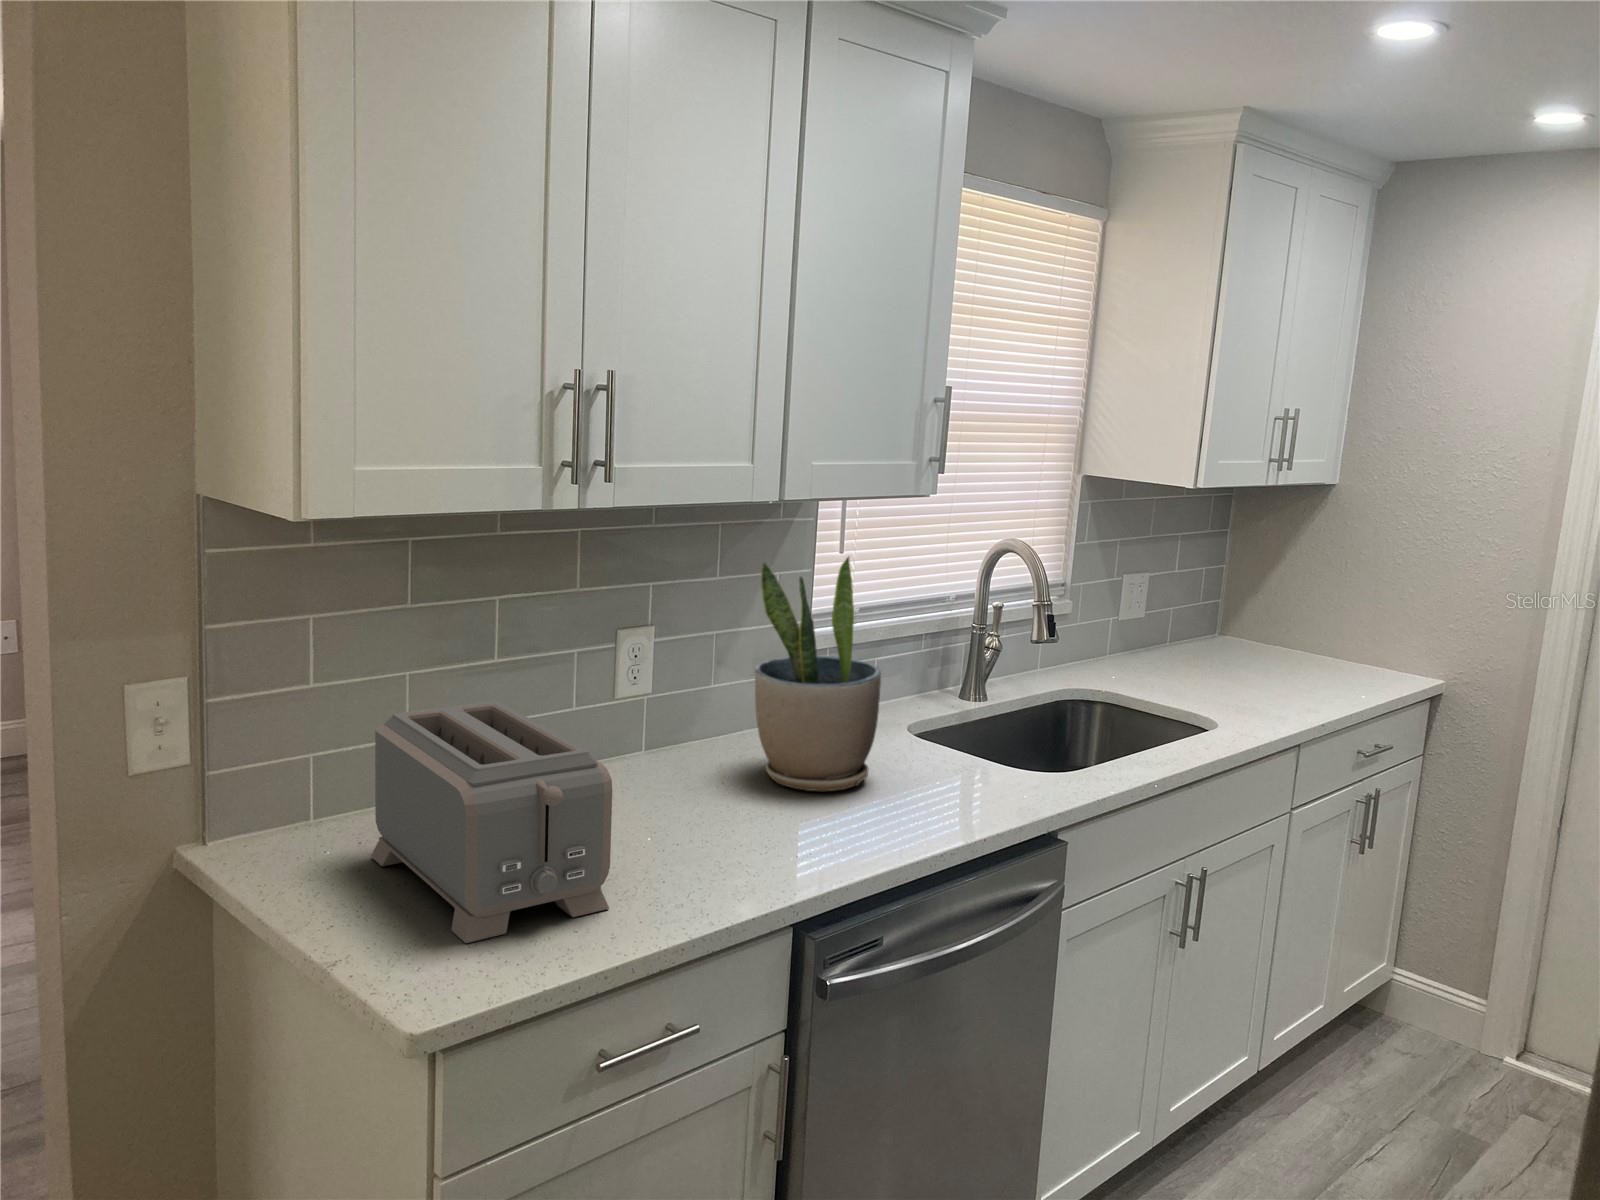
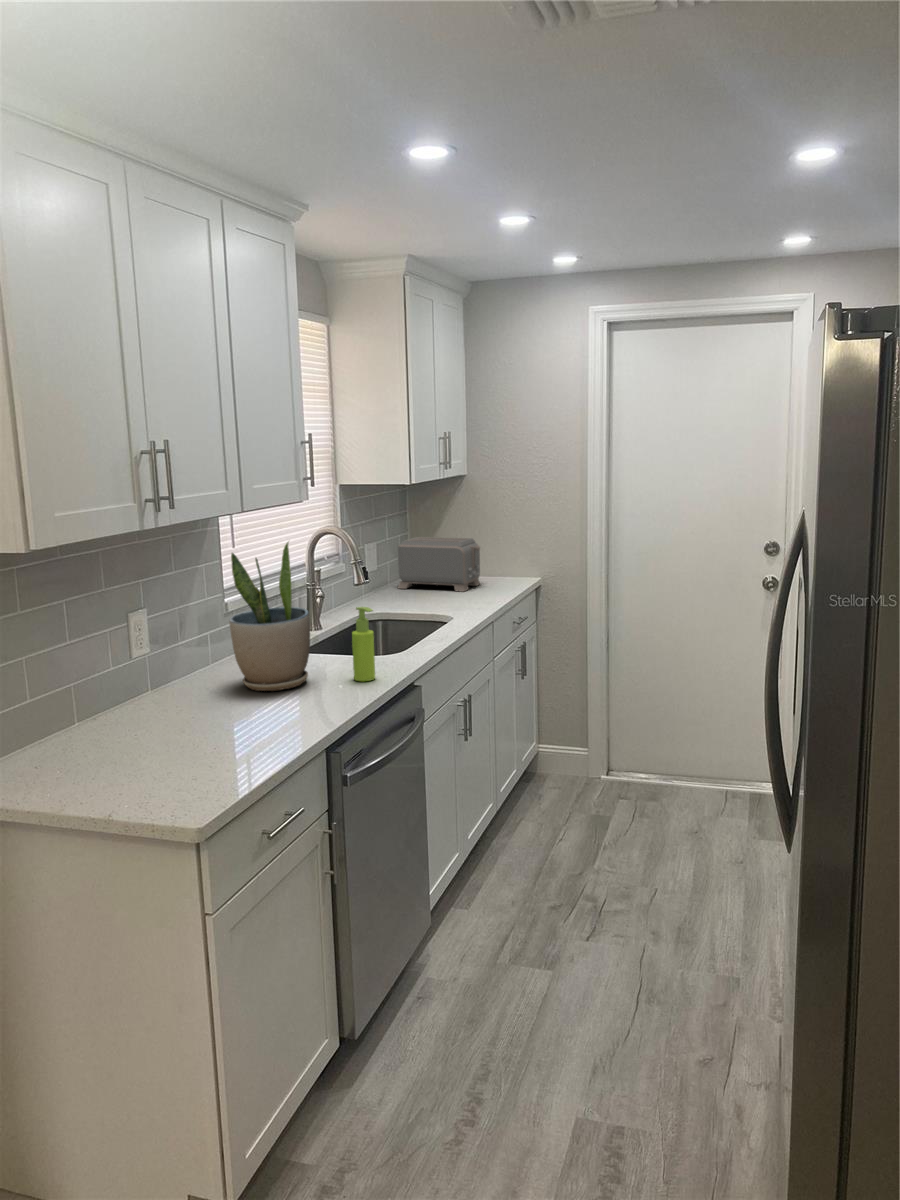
soap dispenser: none [935,683,977,808] -> present [352,607,375,681]
toaster: present [371,701,612,943] -> present [398,537,480,592]

